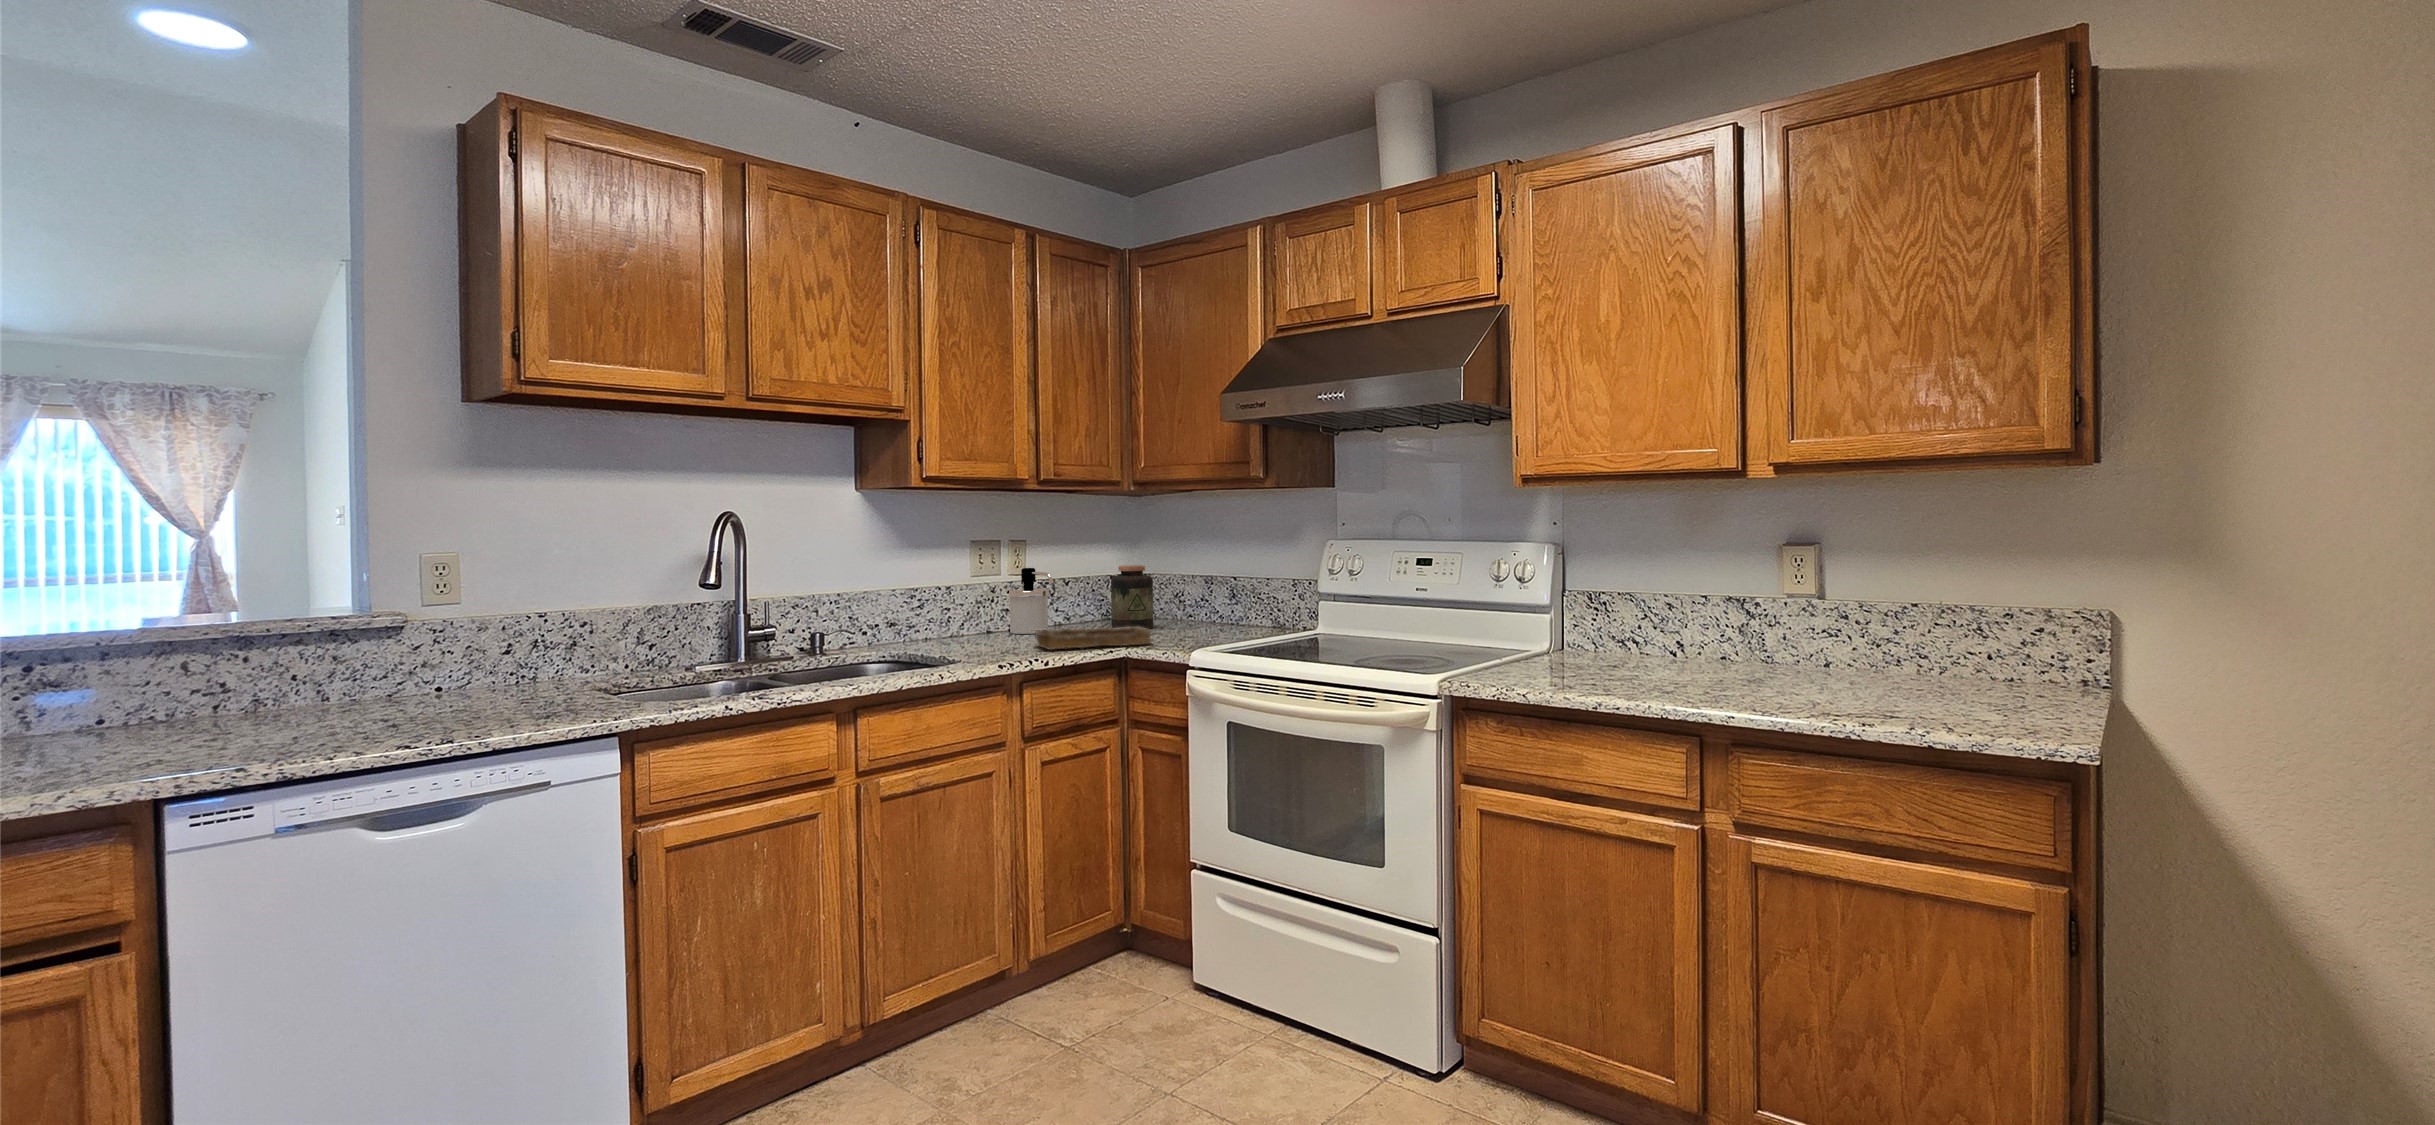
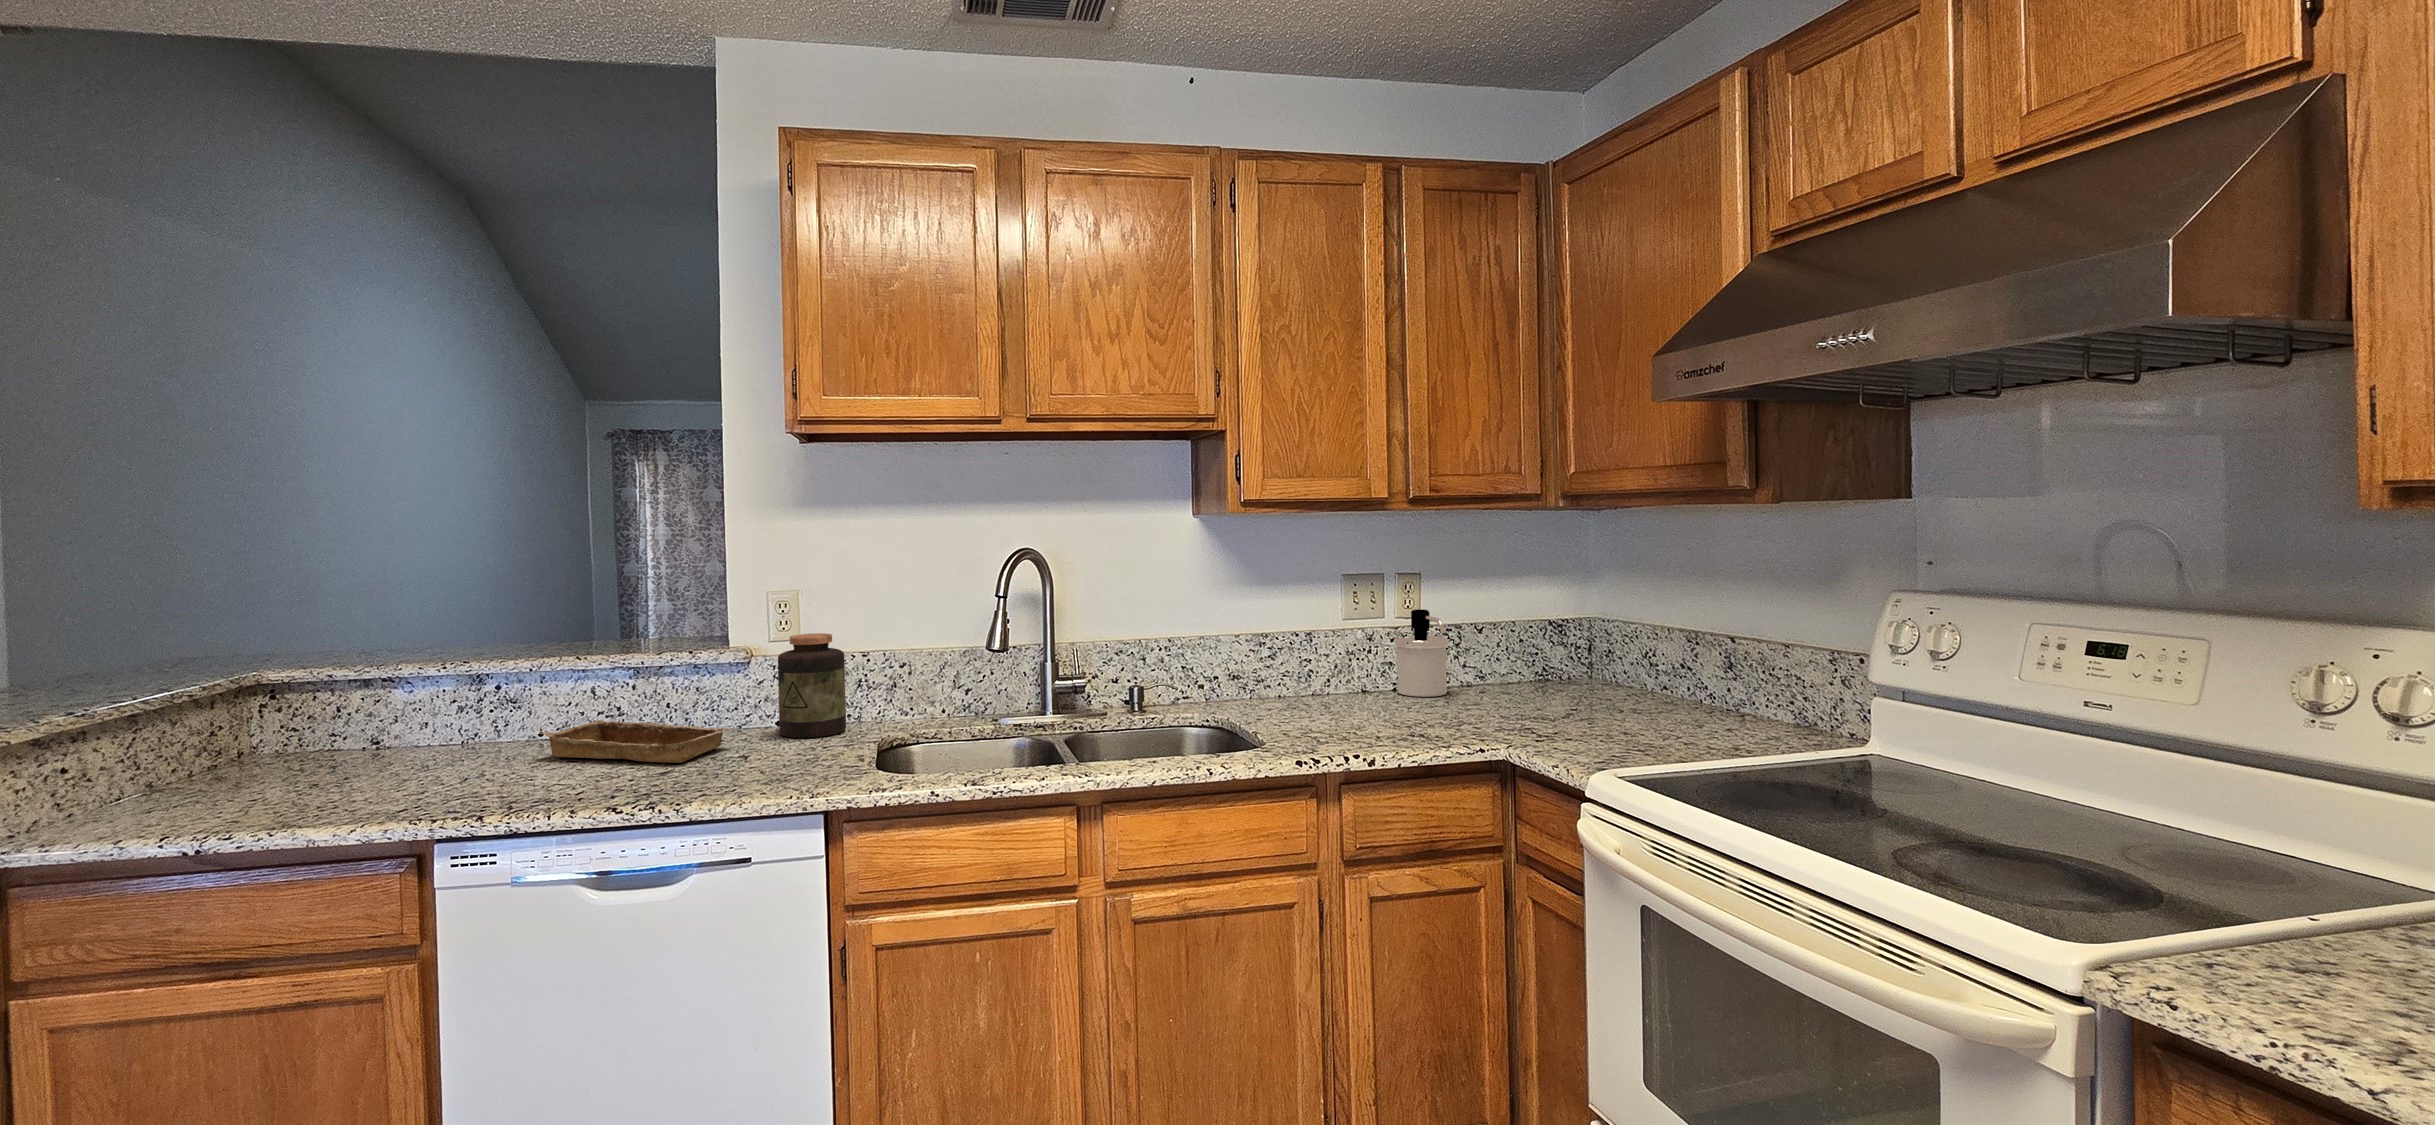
jar: present [1111,565,1153,629] -> present [778,633,846,738]
tray: present [1035,627,1150,650] -> present [540,720,732,763]

